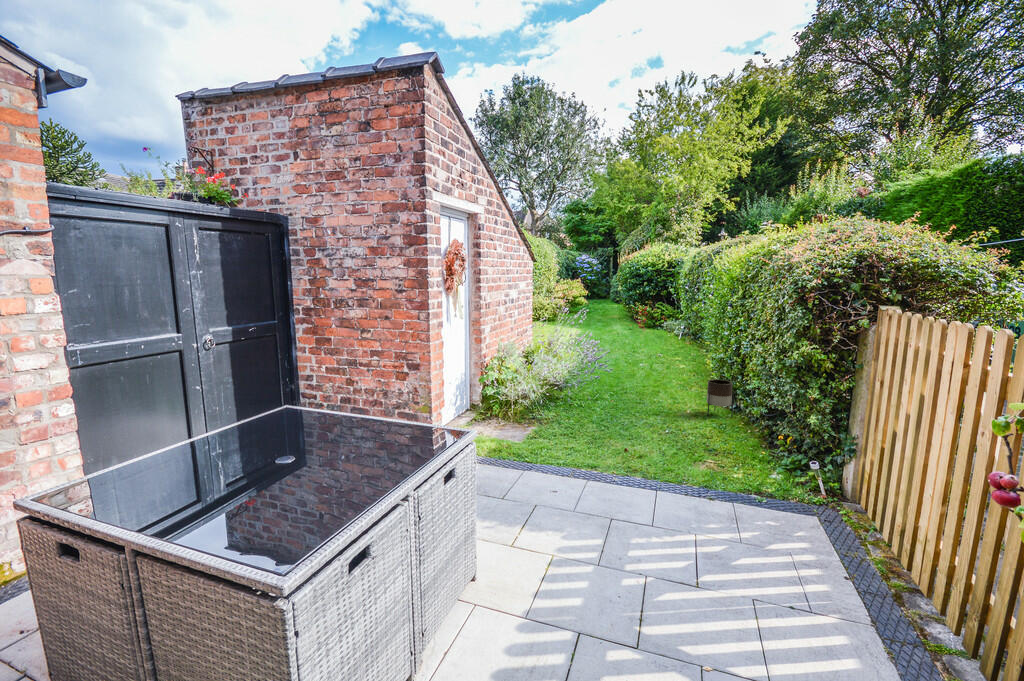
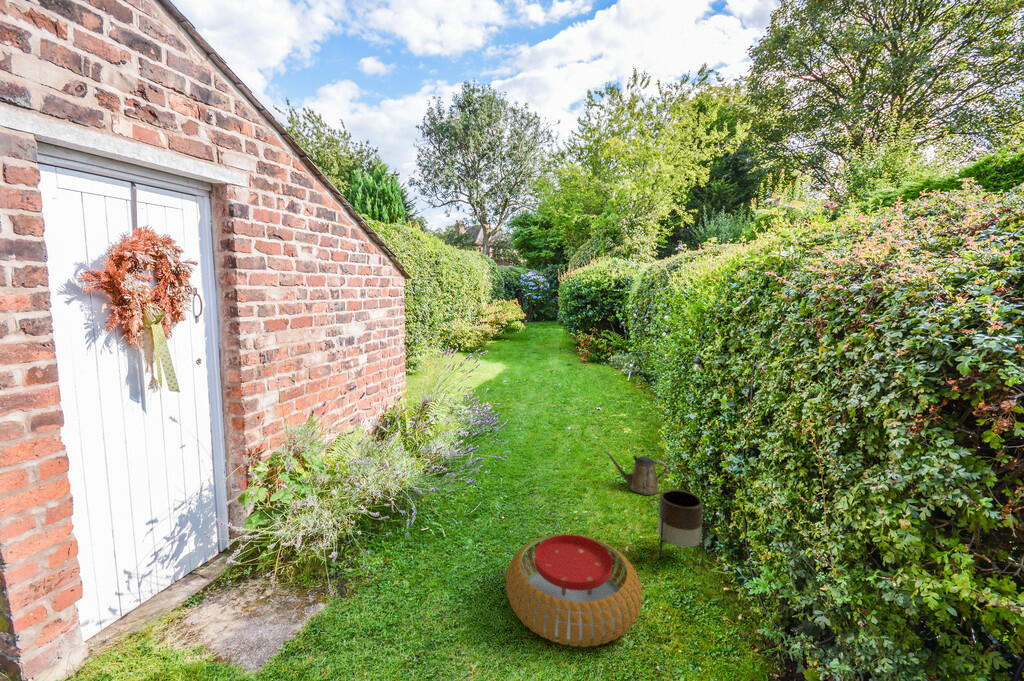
watering can: none [671,369,712,395] -> present [604,450,667,495]
pouf: none [627,397,699,436] -> present [506,533,642,647]

